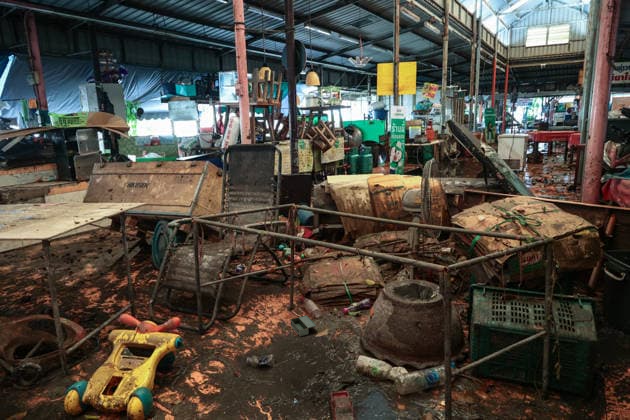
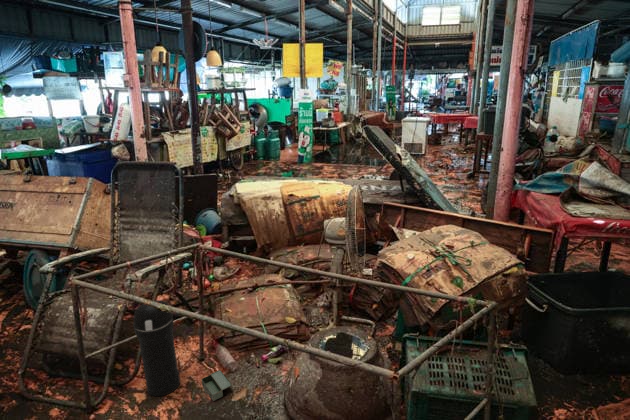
trash can: none [239,244,272,328] -> present [133,301,180,396]

